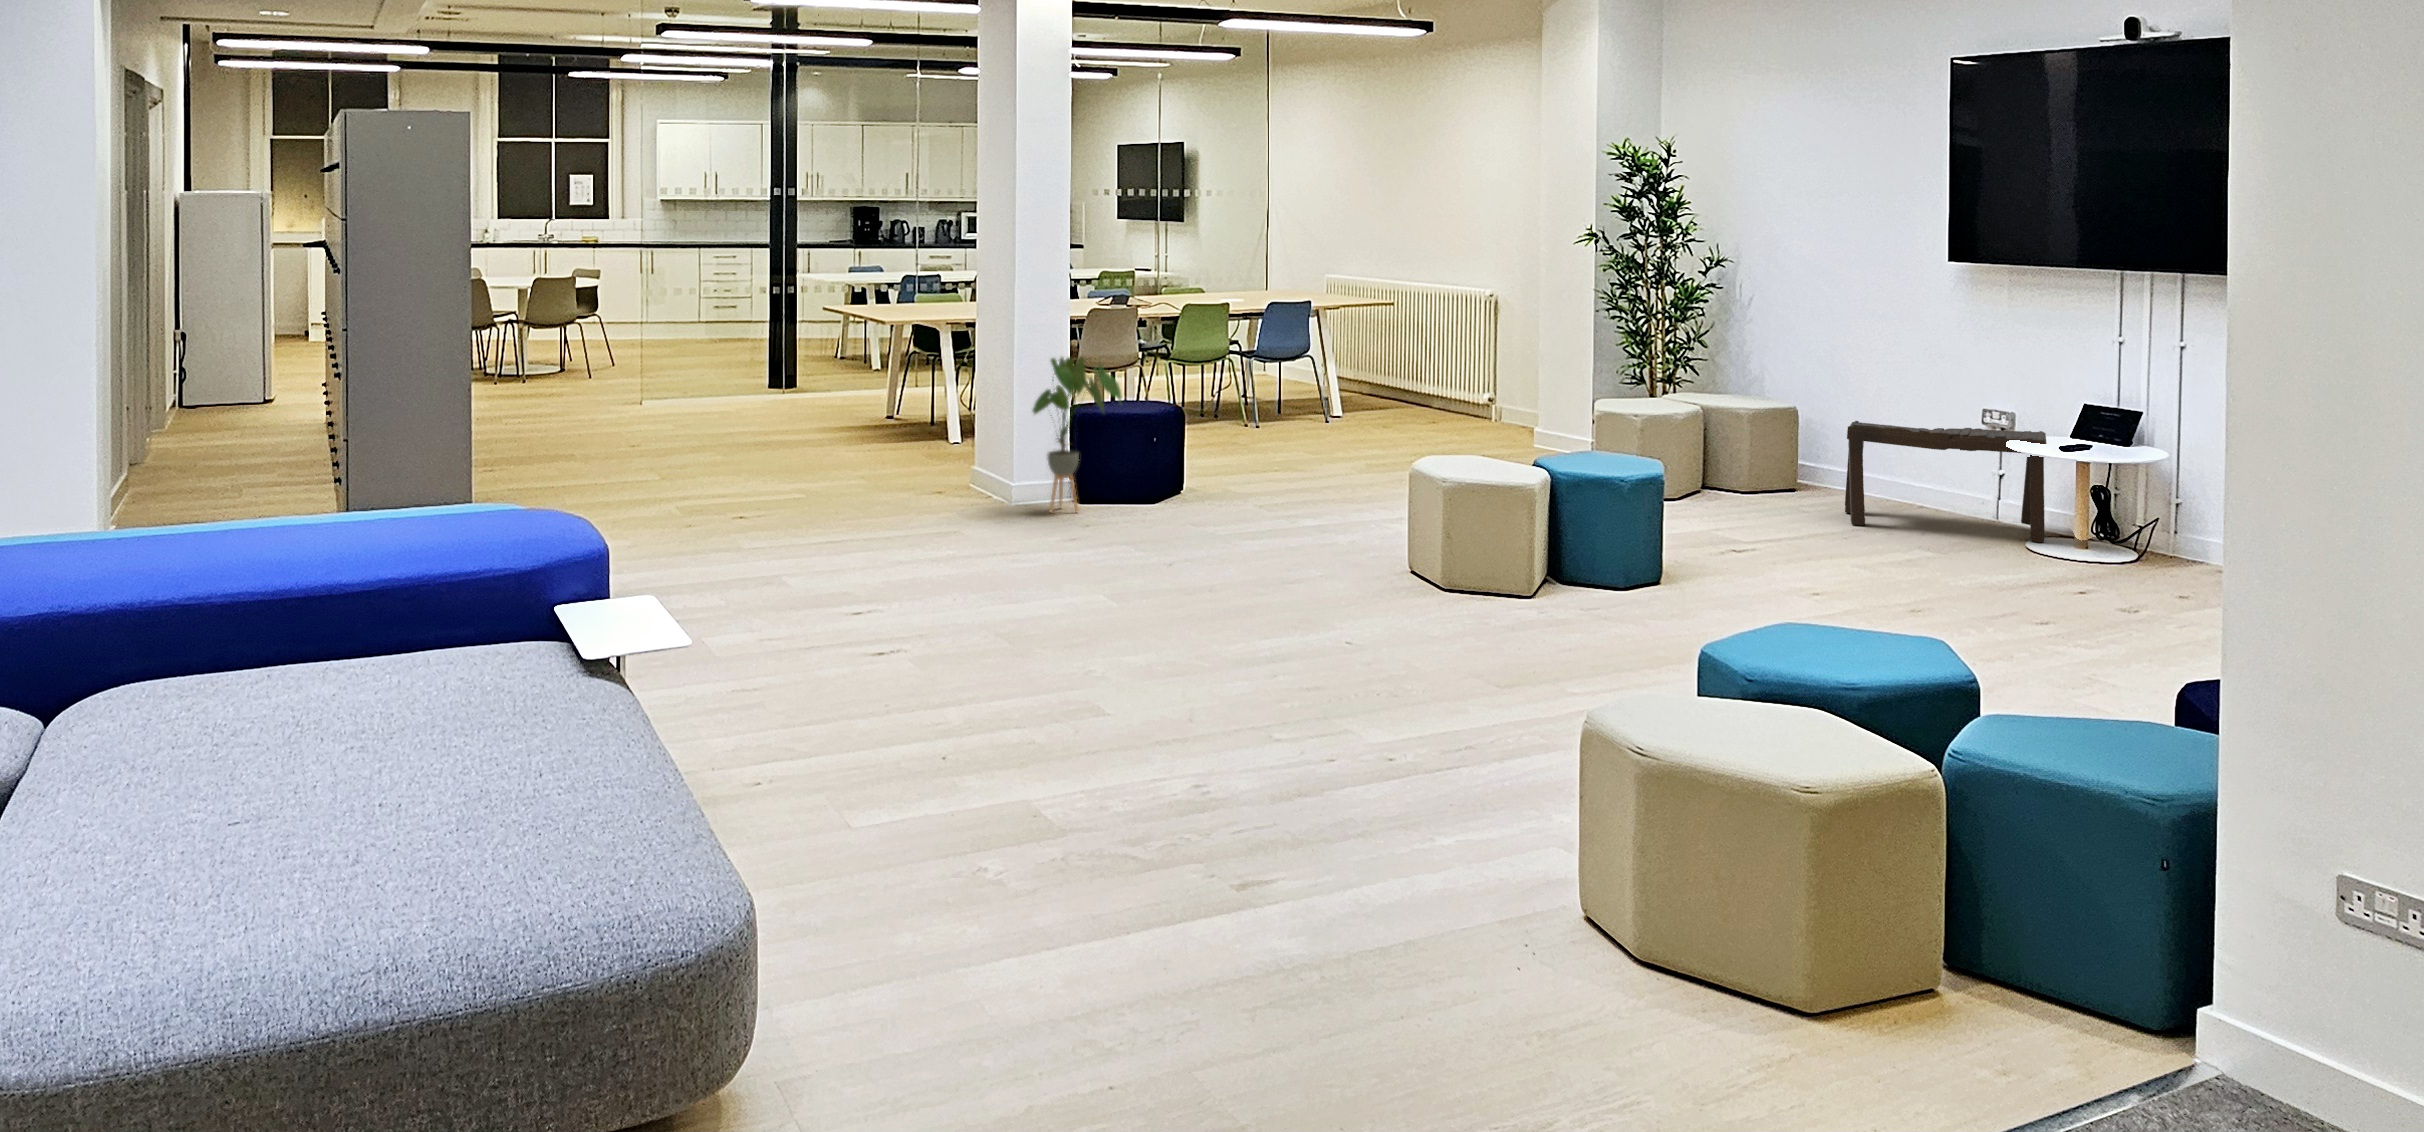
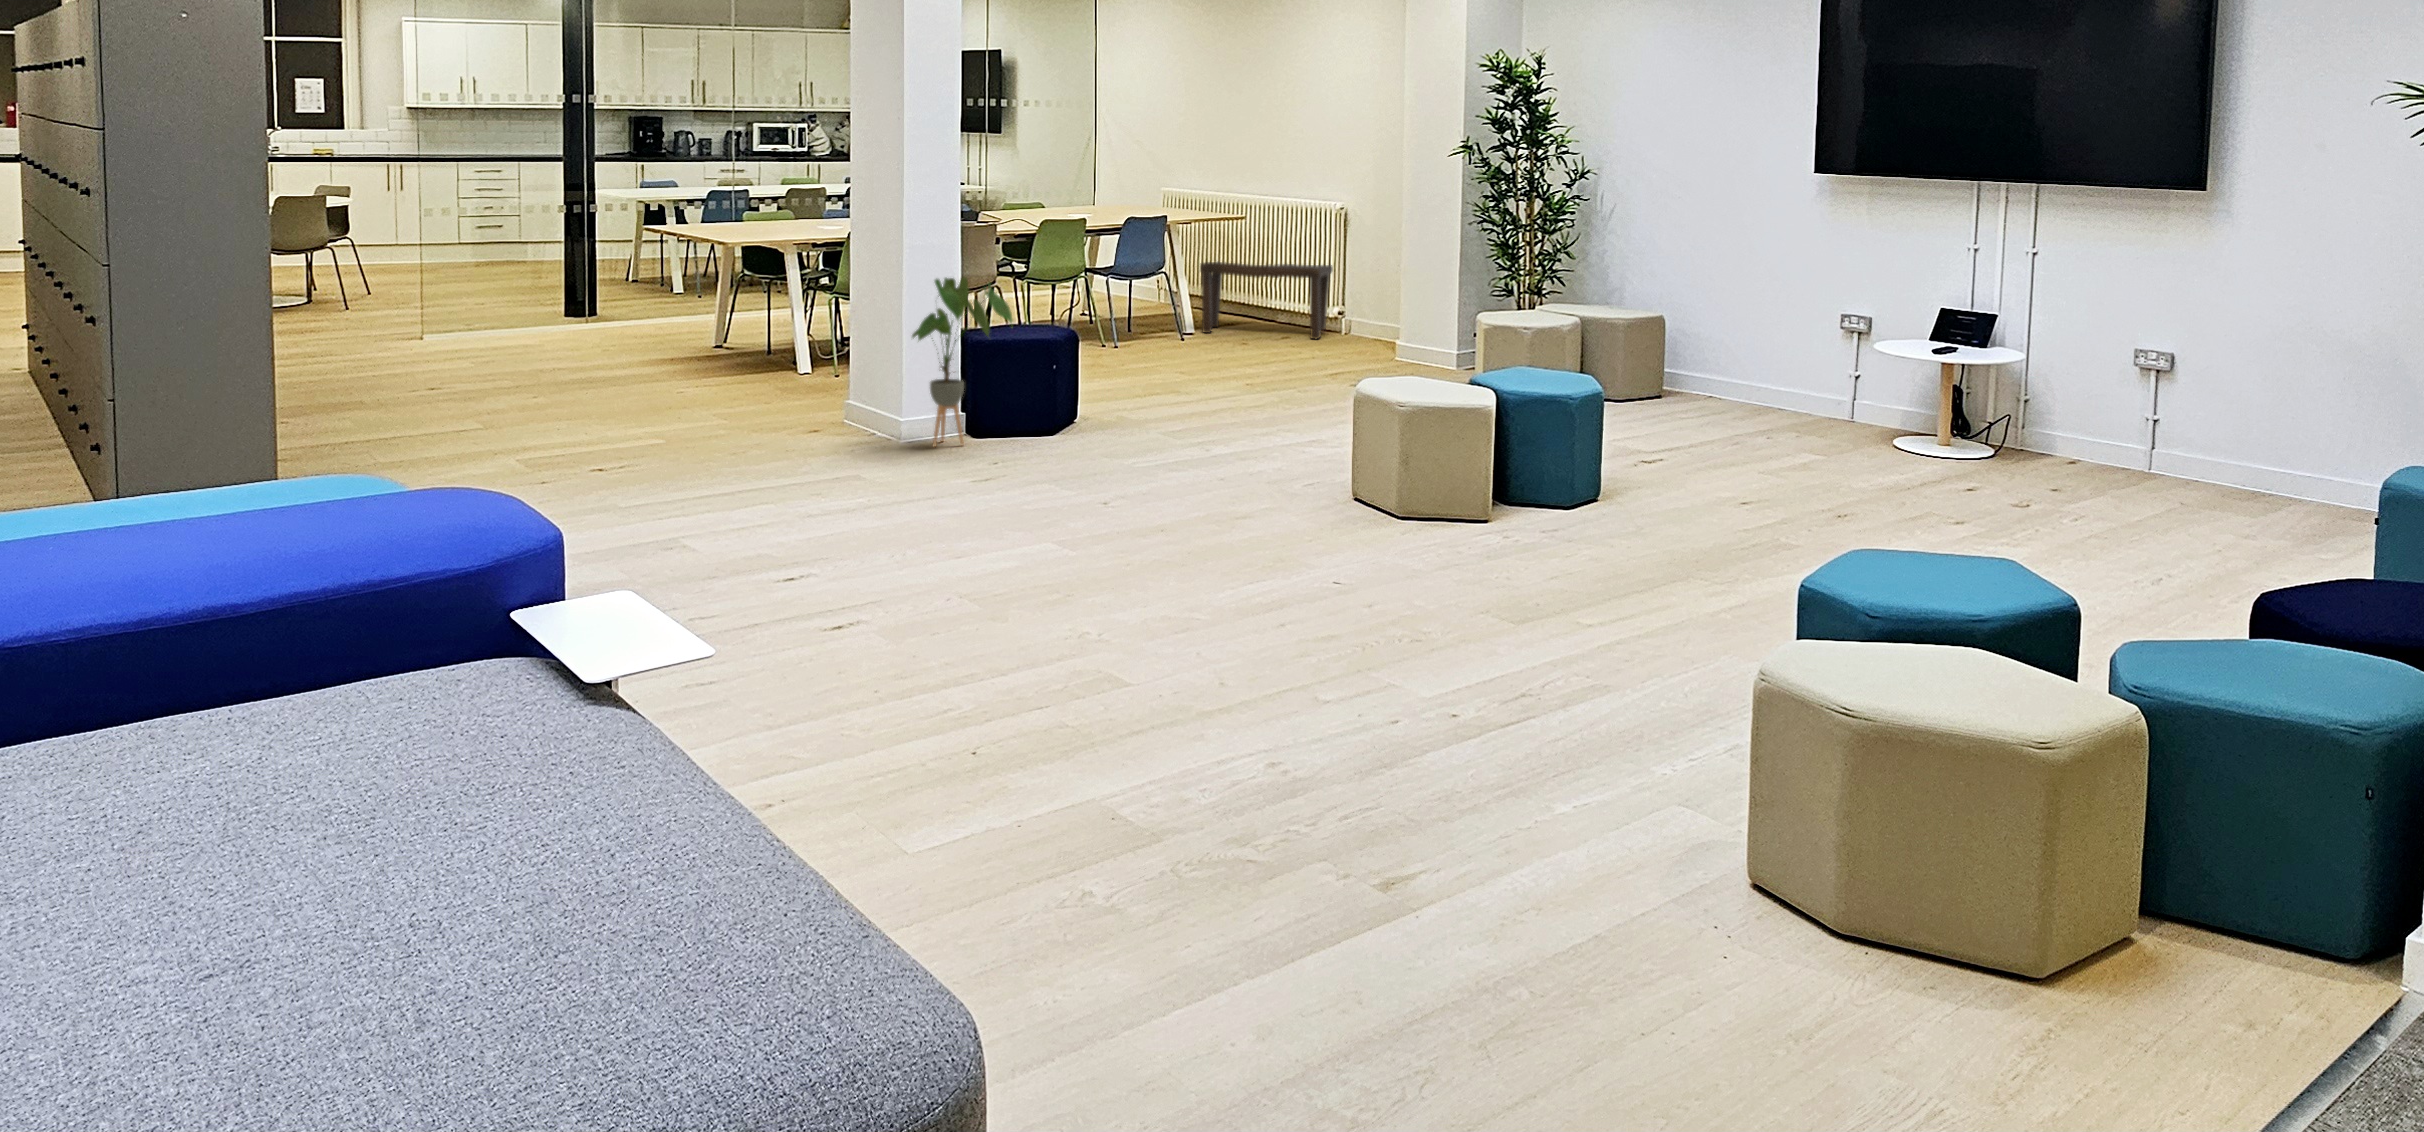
bench: present [1845,421,2047,542] -> present [1200,262,1333,339]

